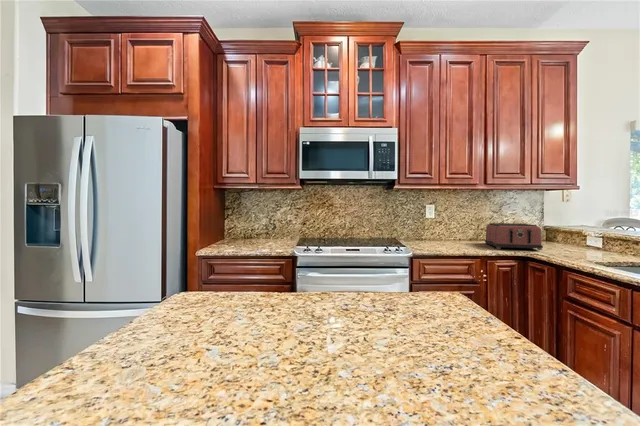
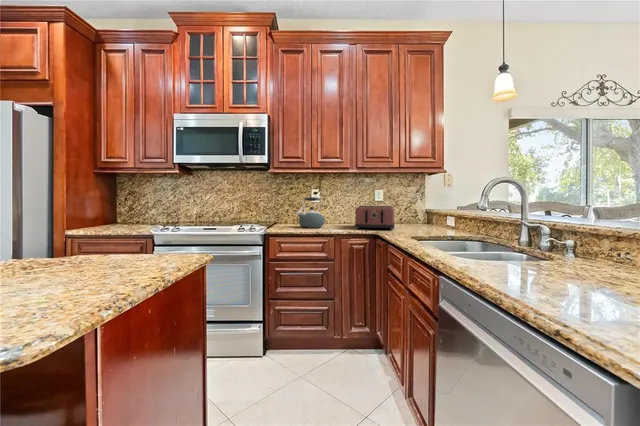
kettle: none [432,215,461,248] -> present [296,197,325,228]

